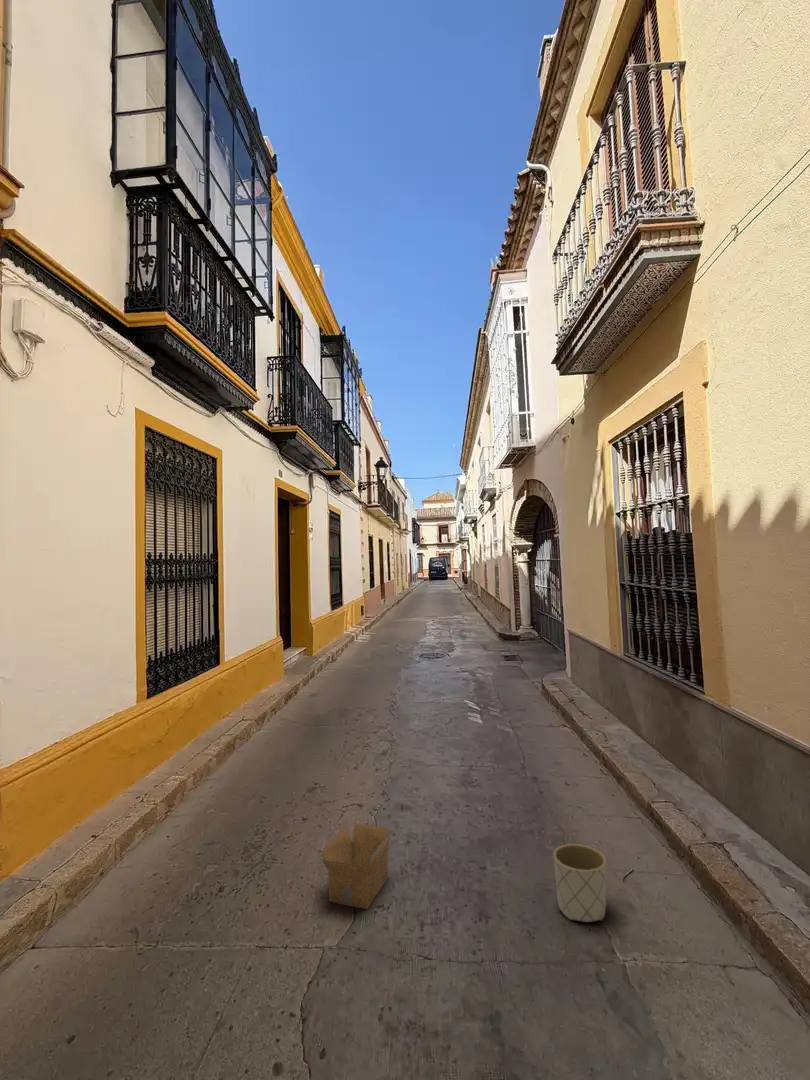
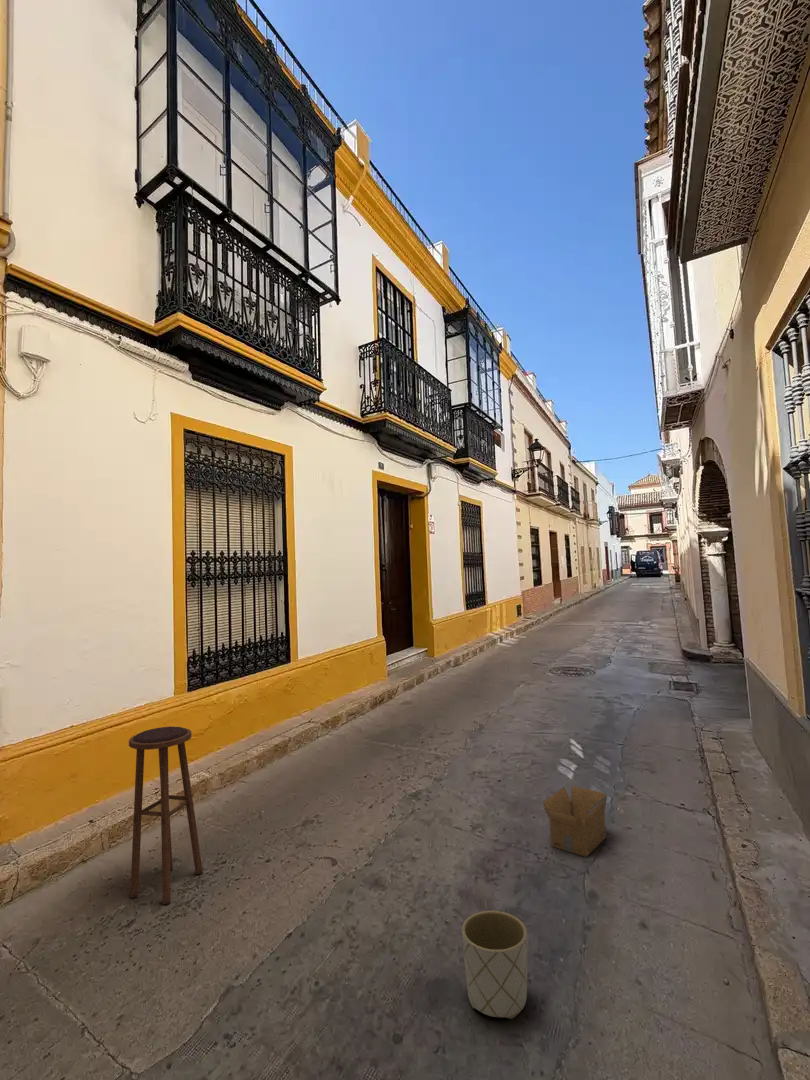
stool: none [190,729,252,907] -> present [129,726,203,905]
cardboard box: present [322,824,390,909] -> present [543,786,607,857]

